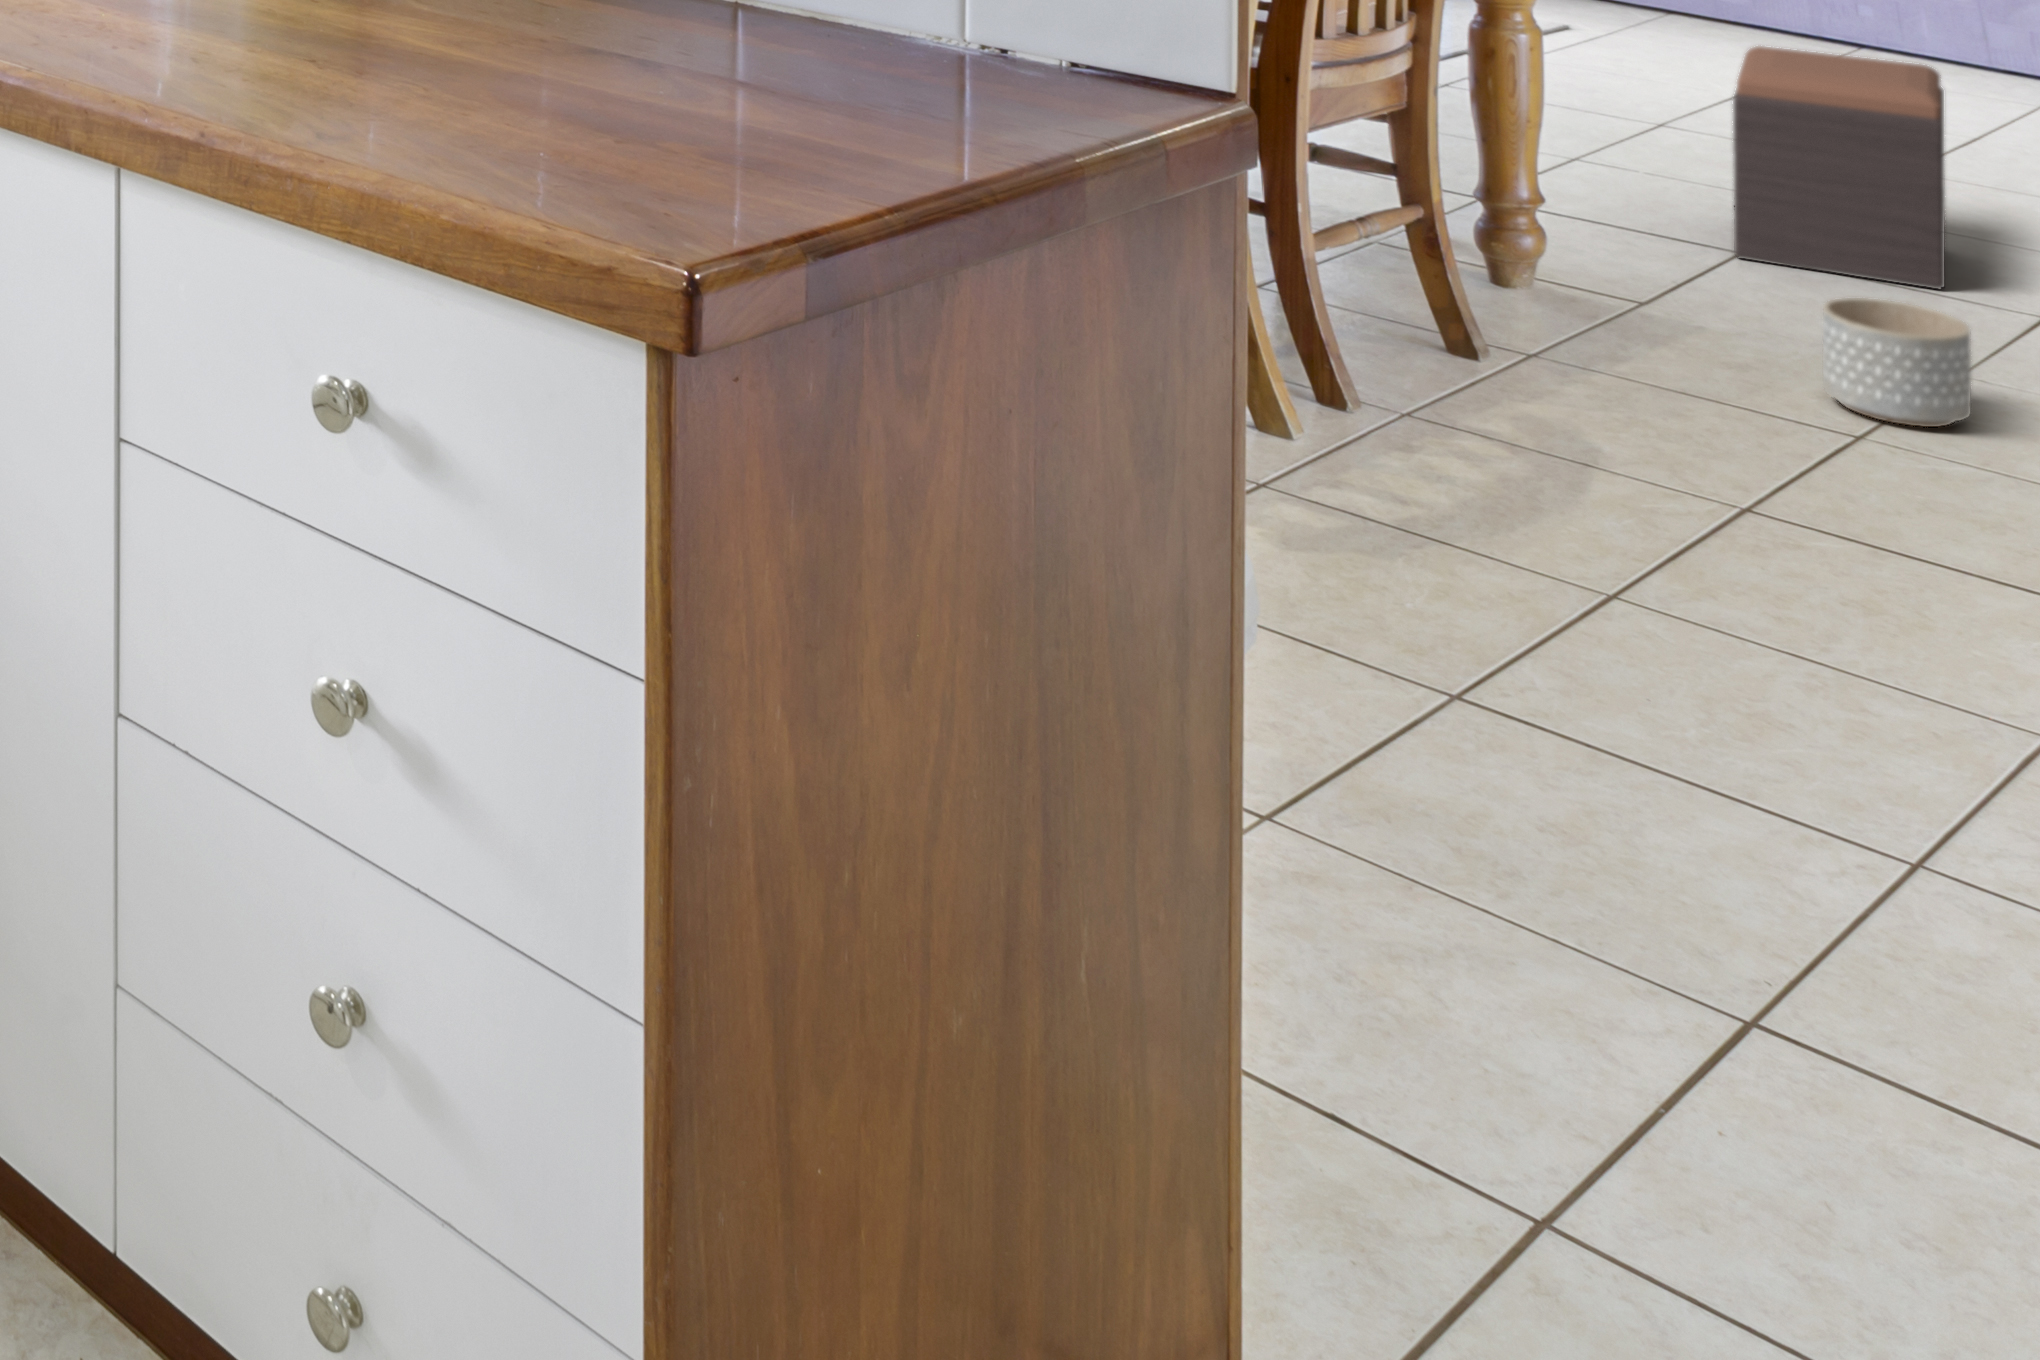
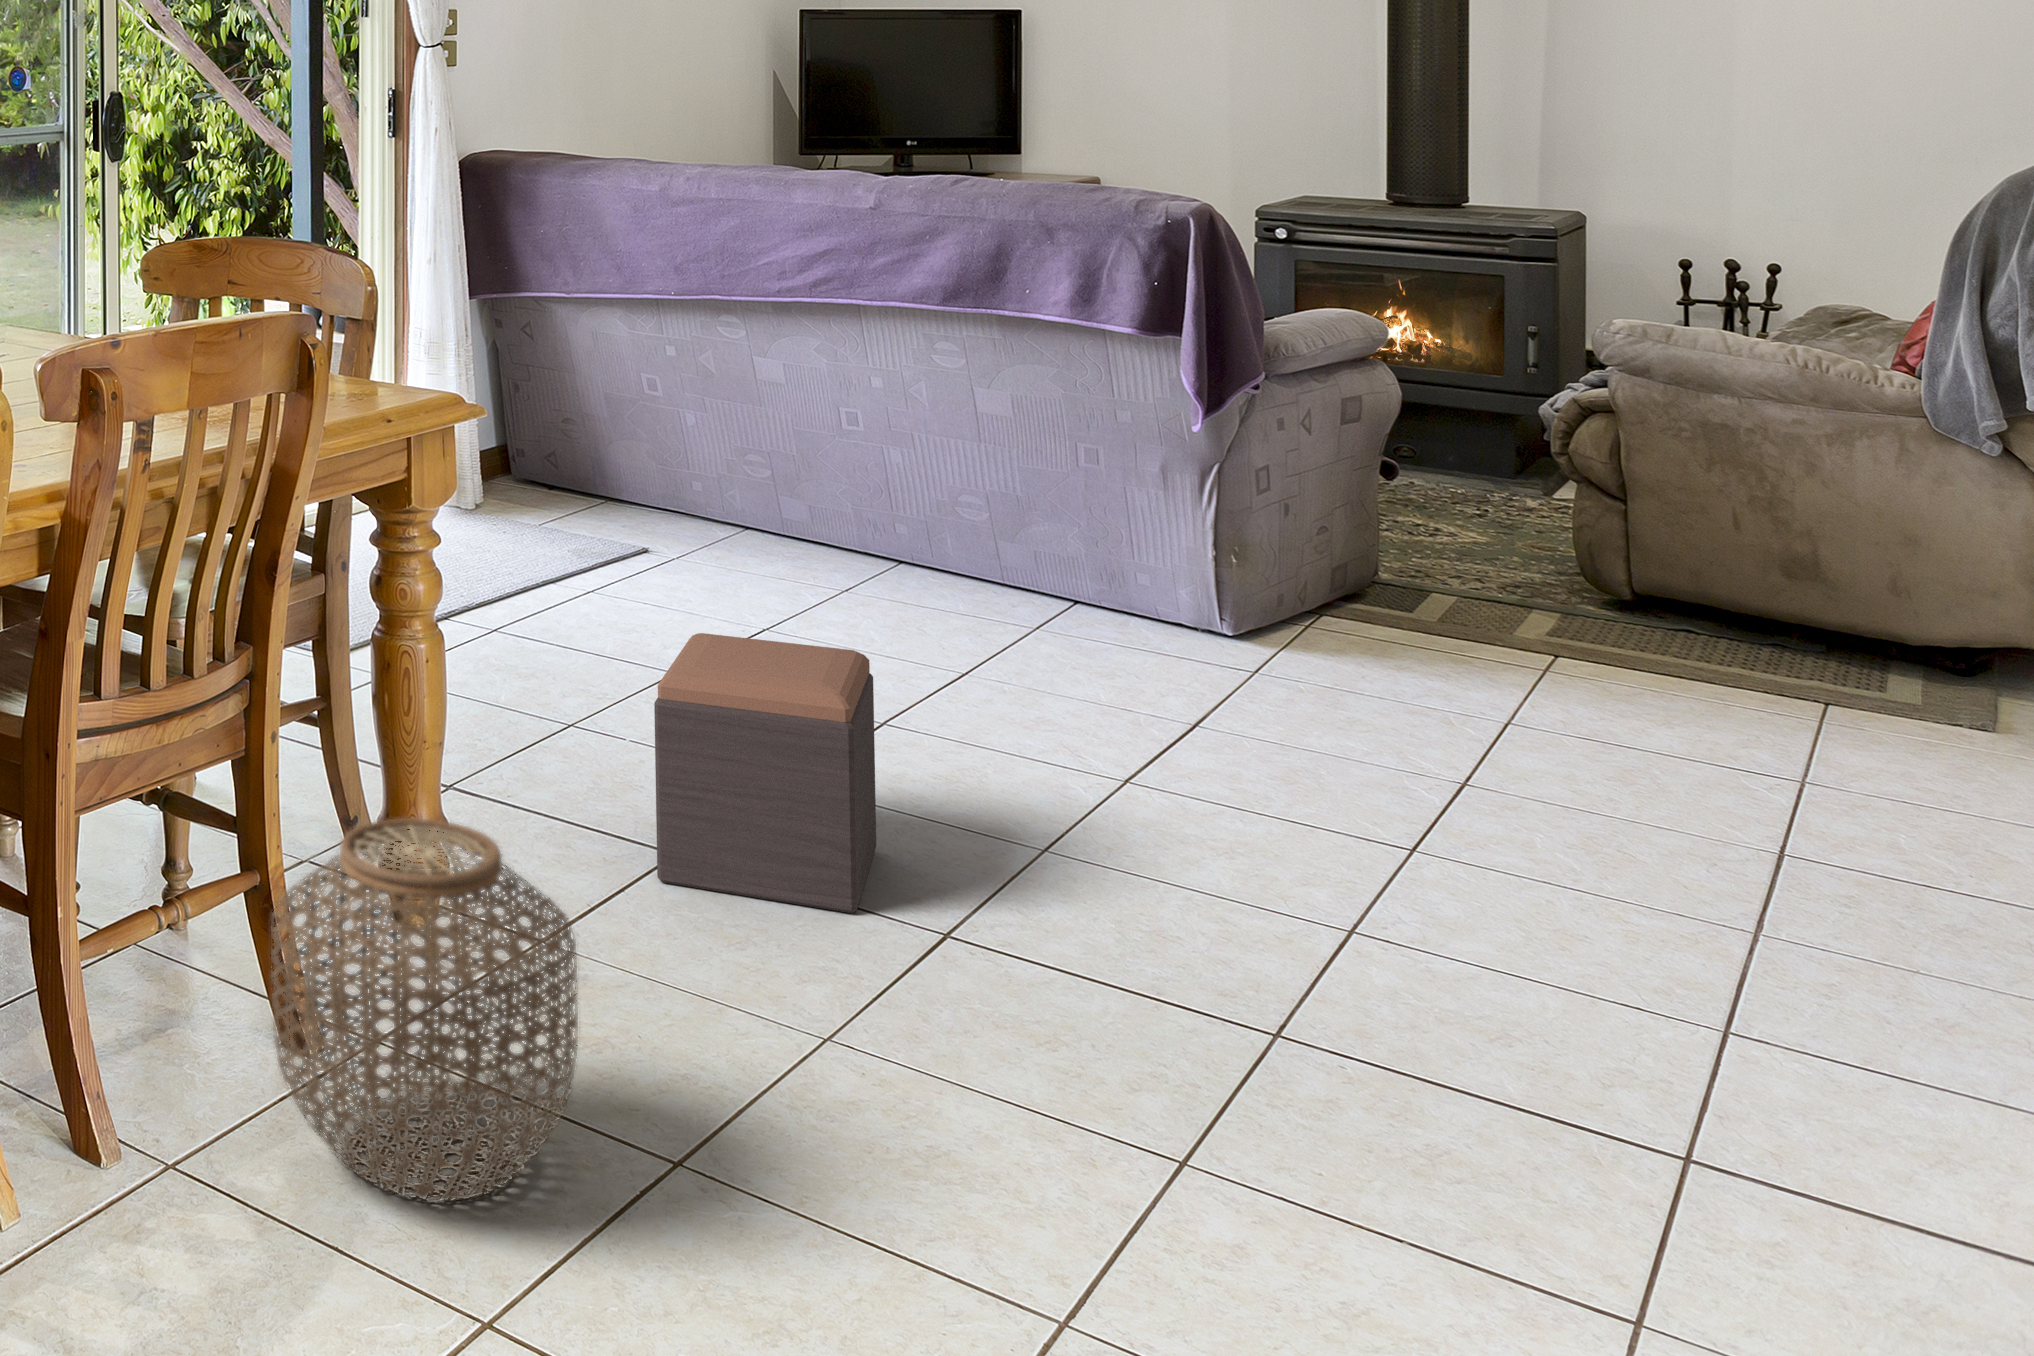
woven basket: none [1480,142,1768,437] -> present [271,818,578,1201]
planter: present [1823,298,1971,427] -> none [665,979,816,1148]

